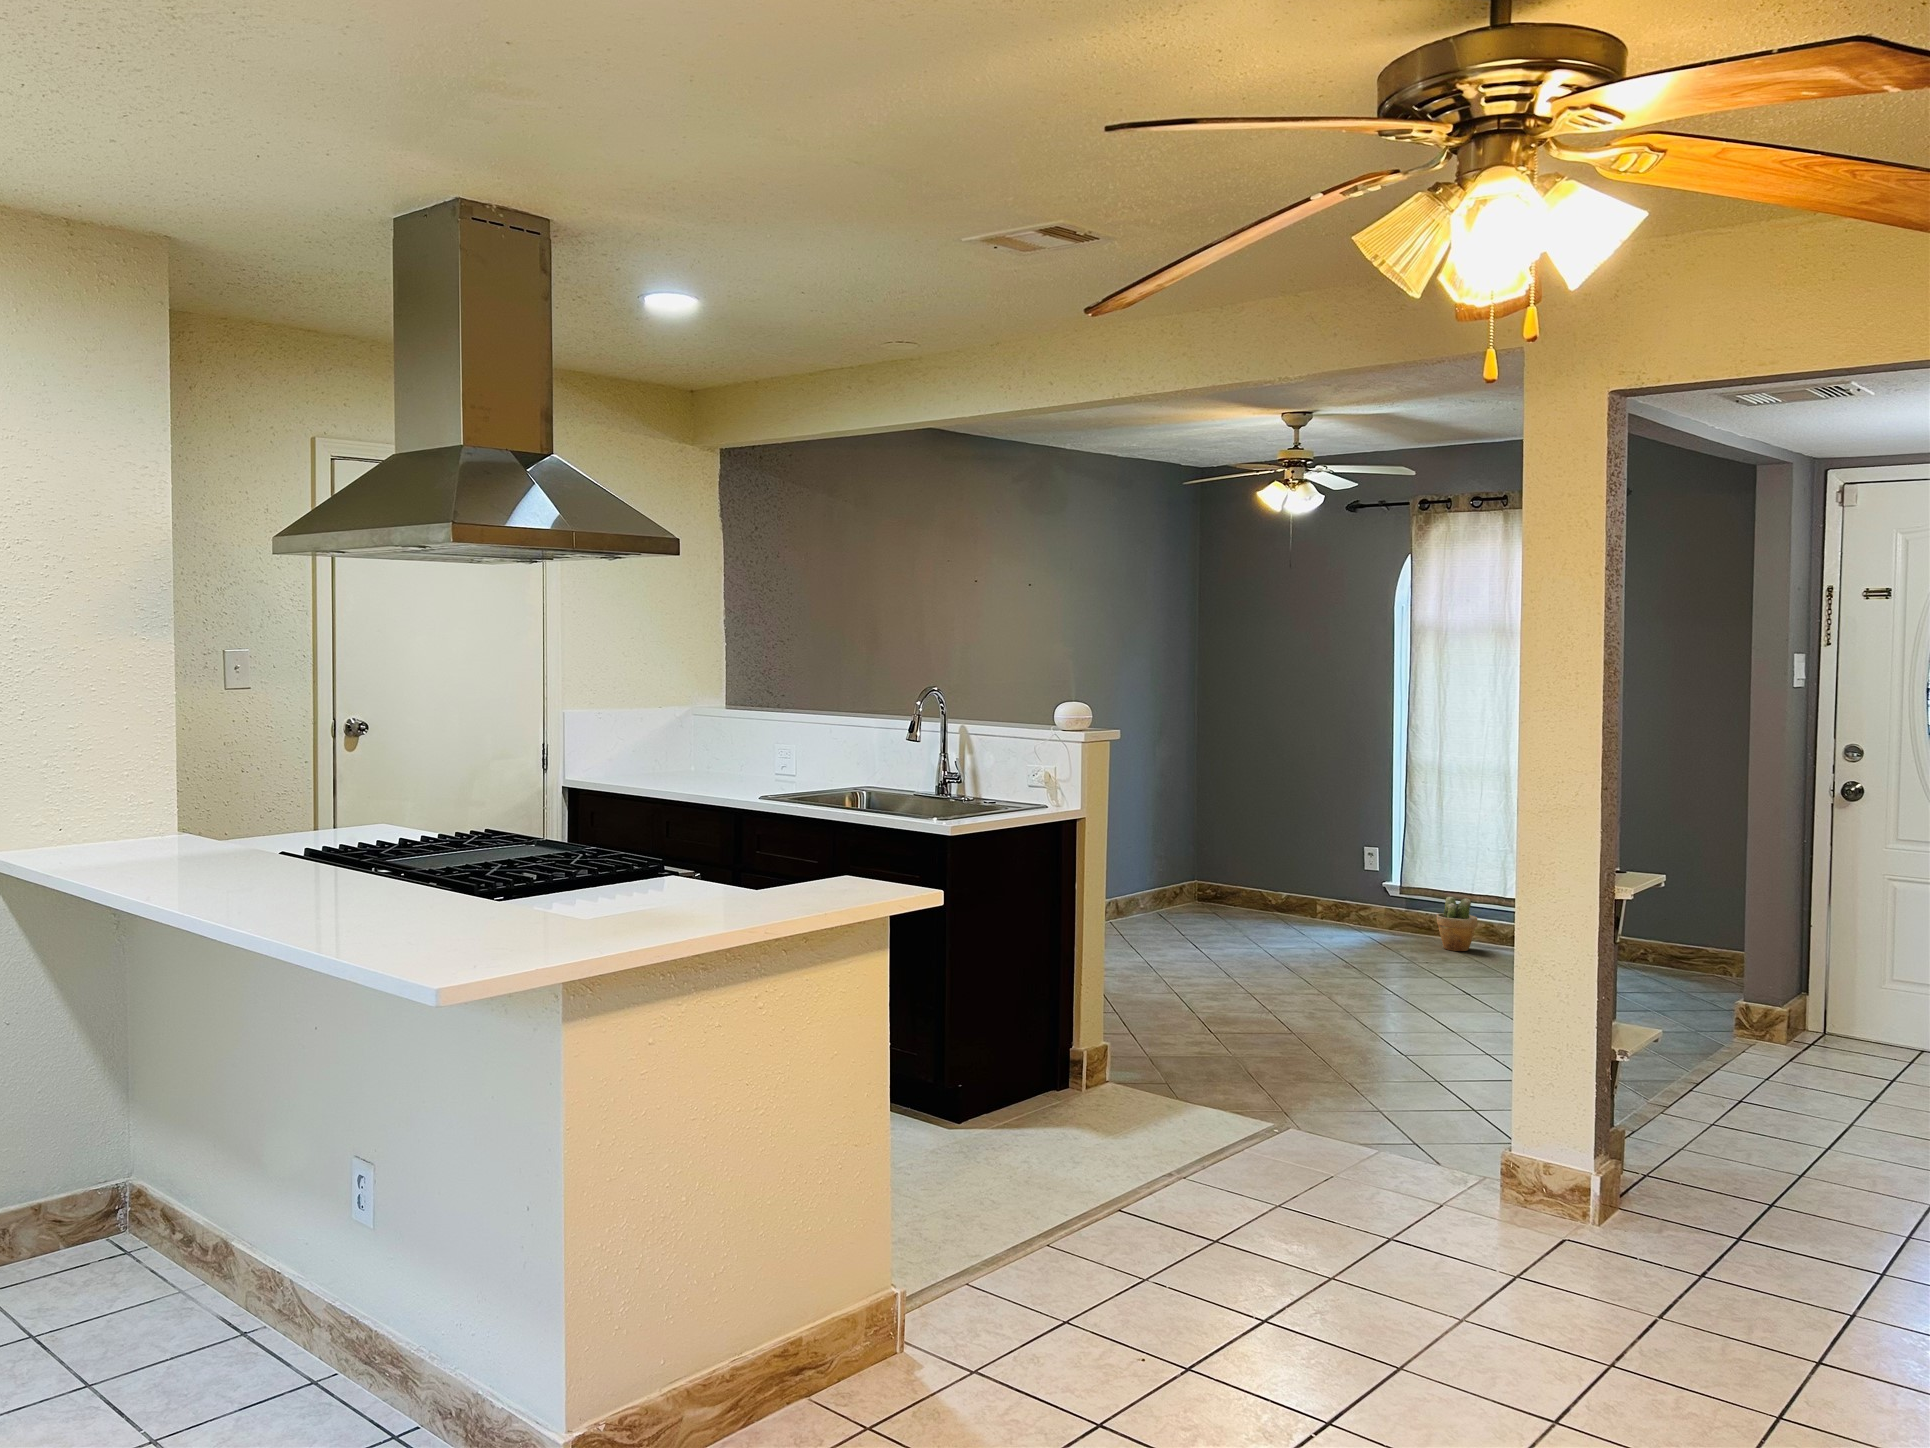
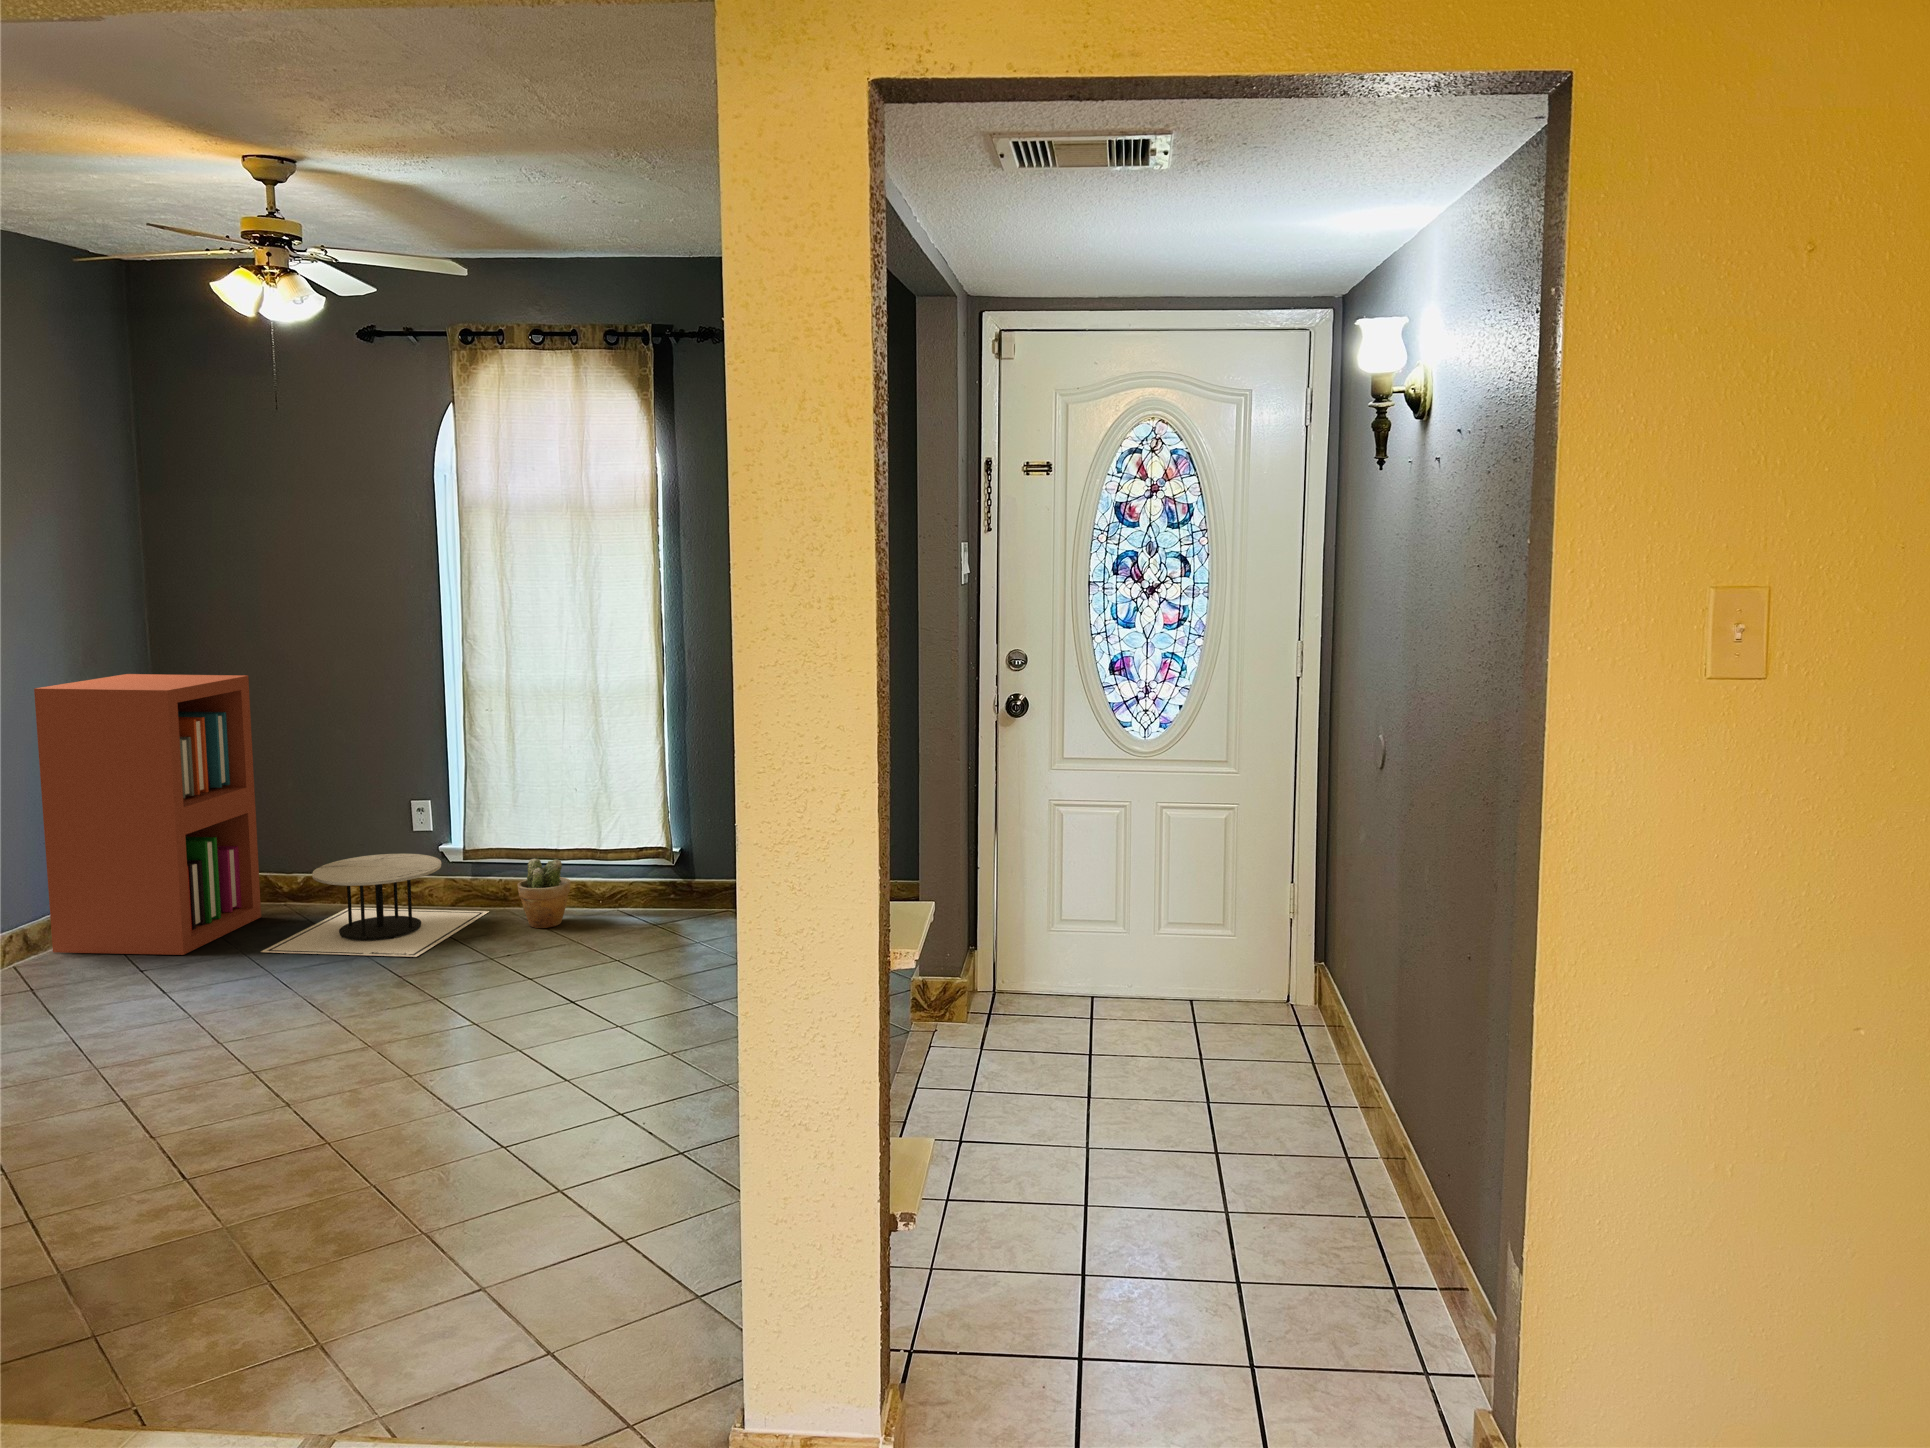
bookshelf: none [1137,742,1263,928] -> present [34,674,261,955]
side table: none [1258,882,1416,951] -> present [261,854,489,957]

